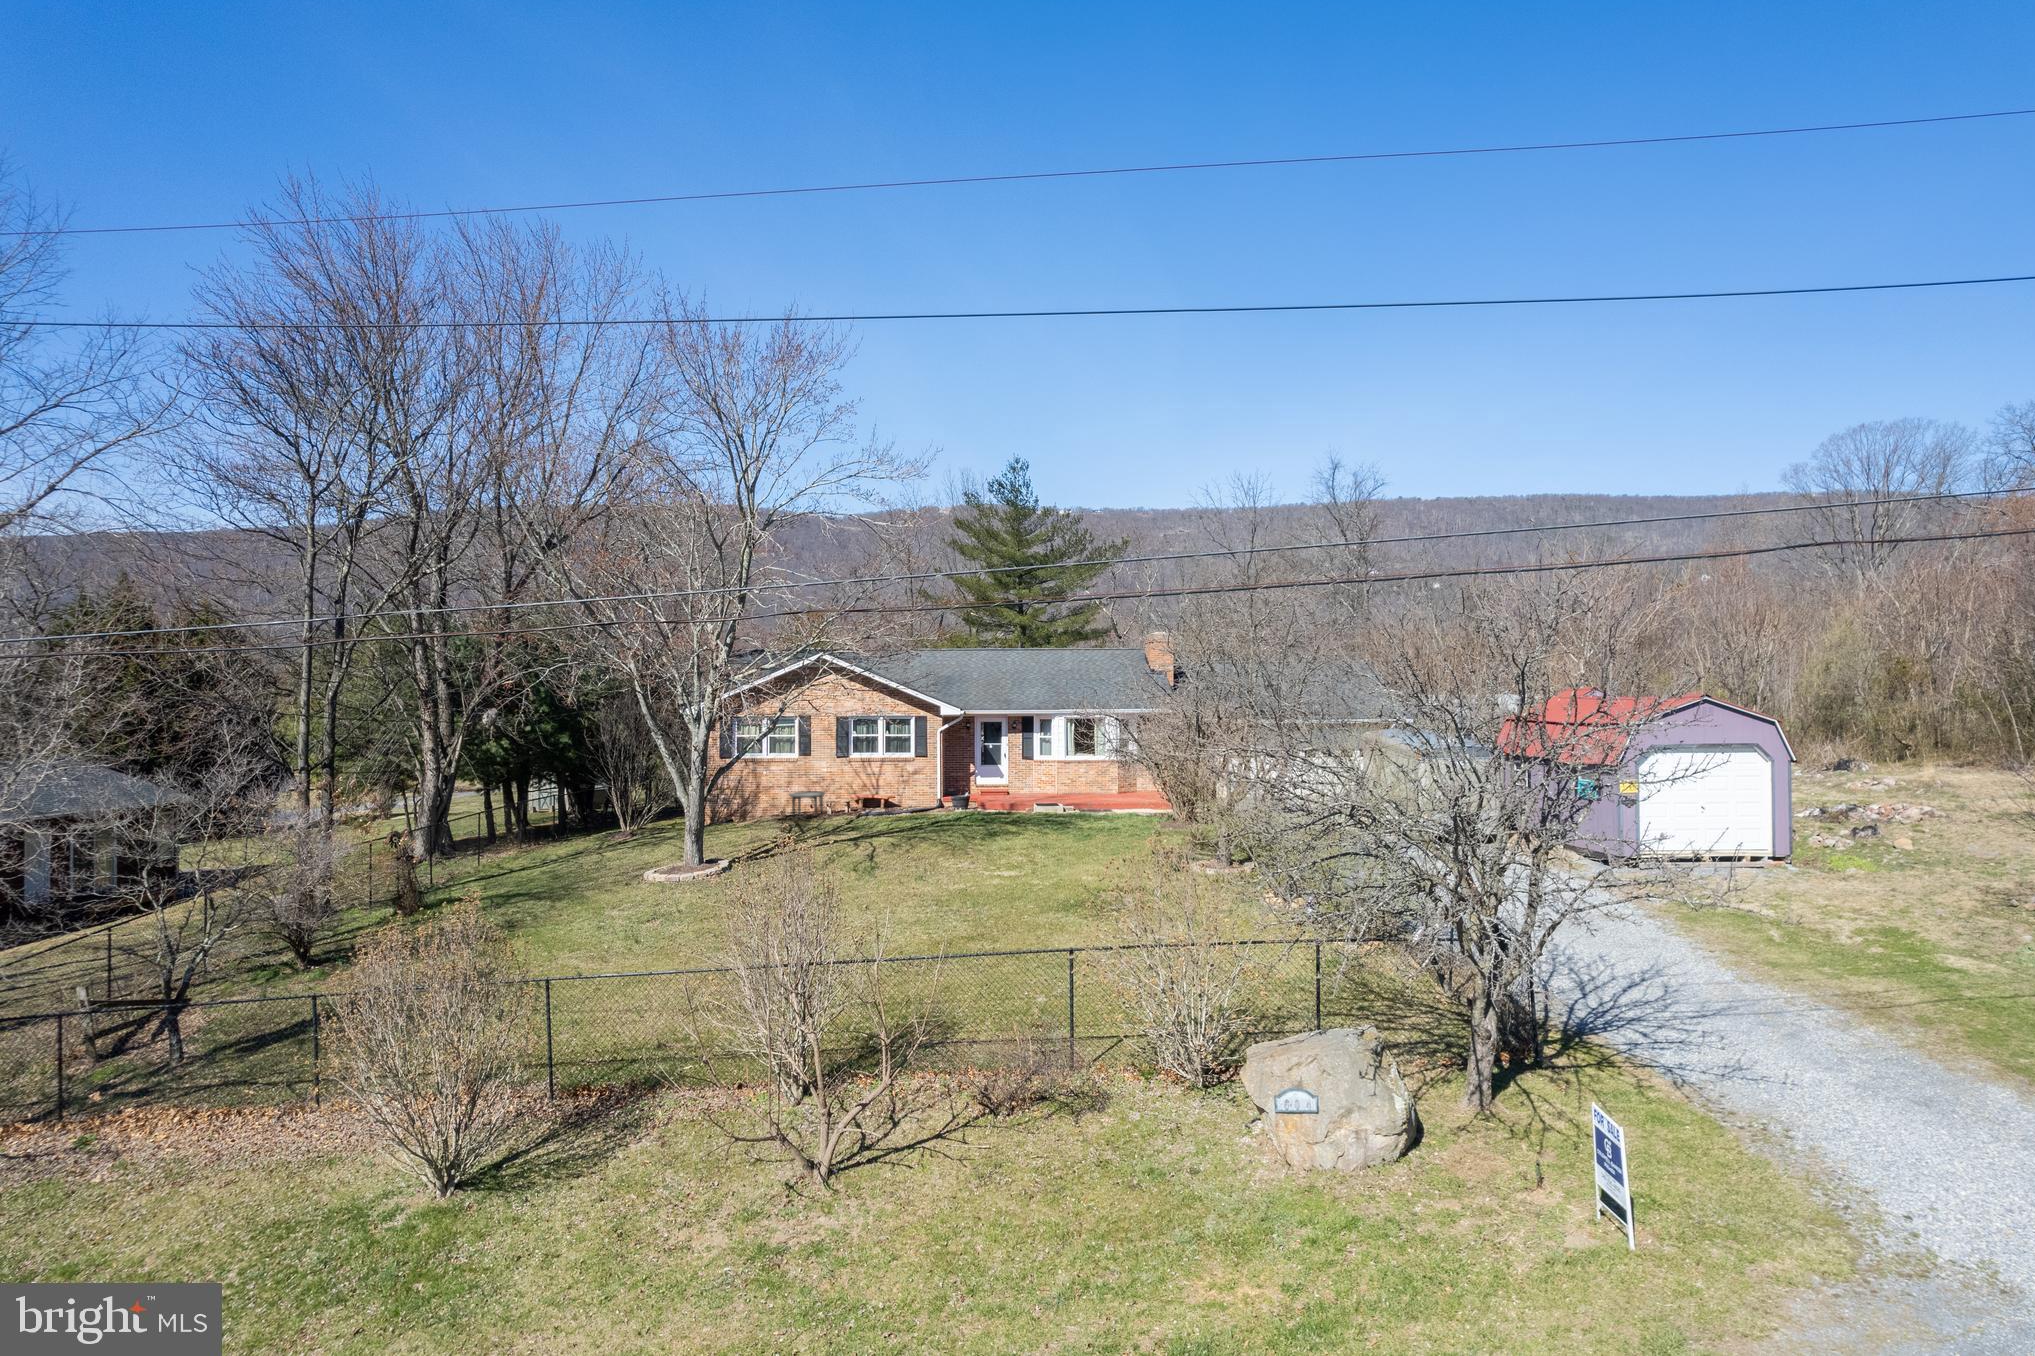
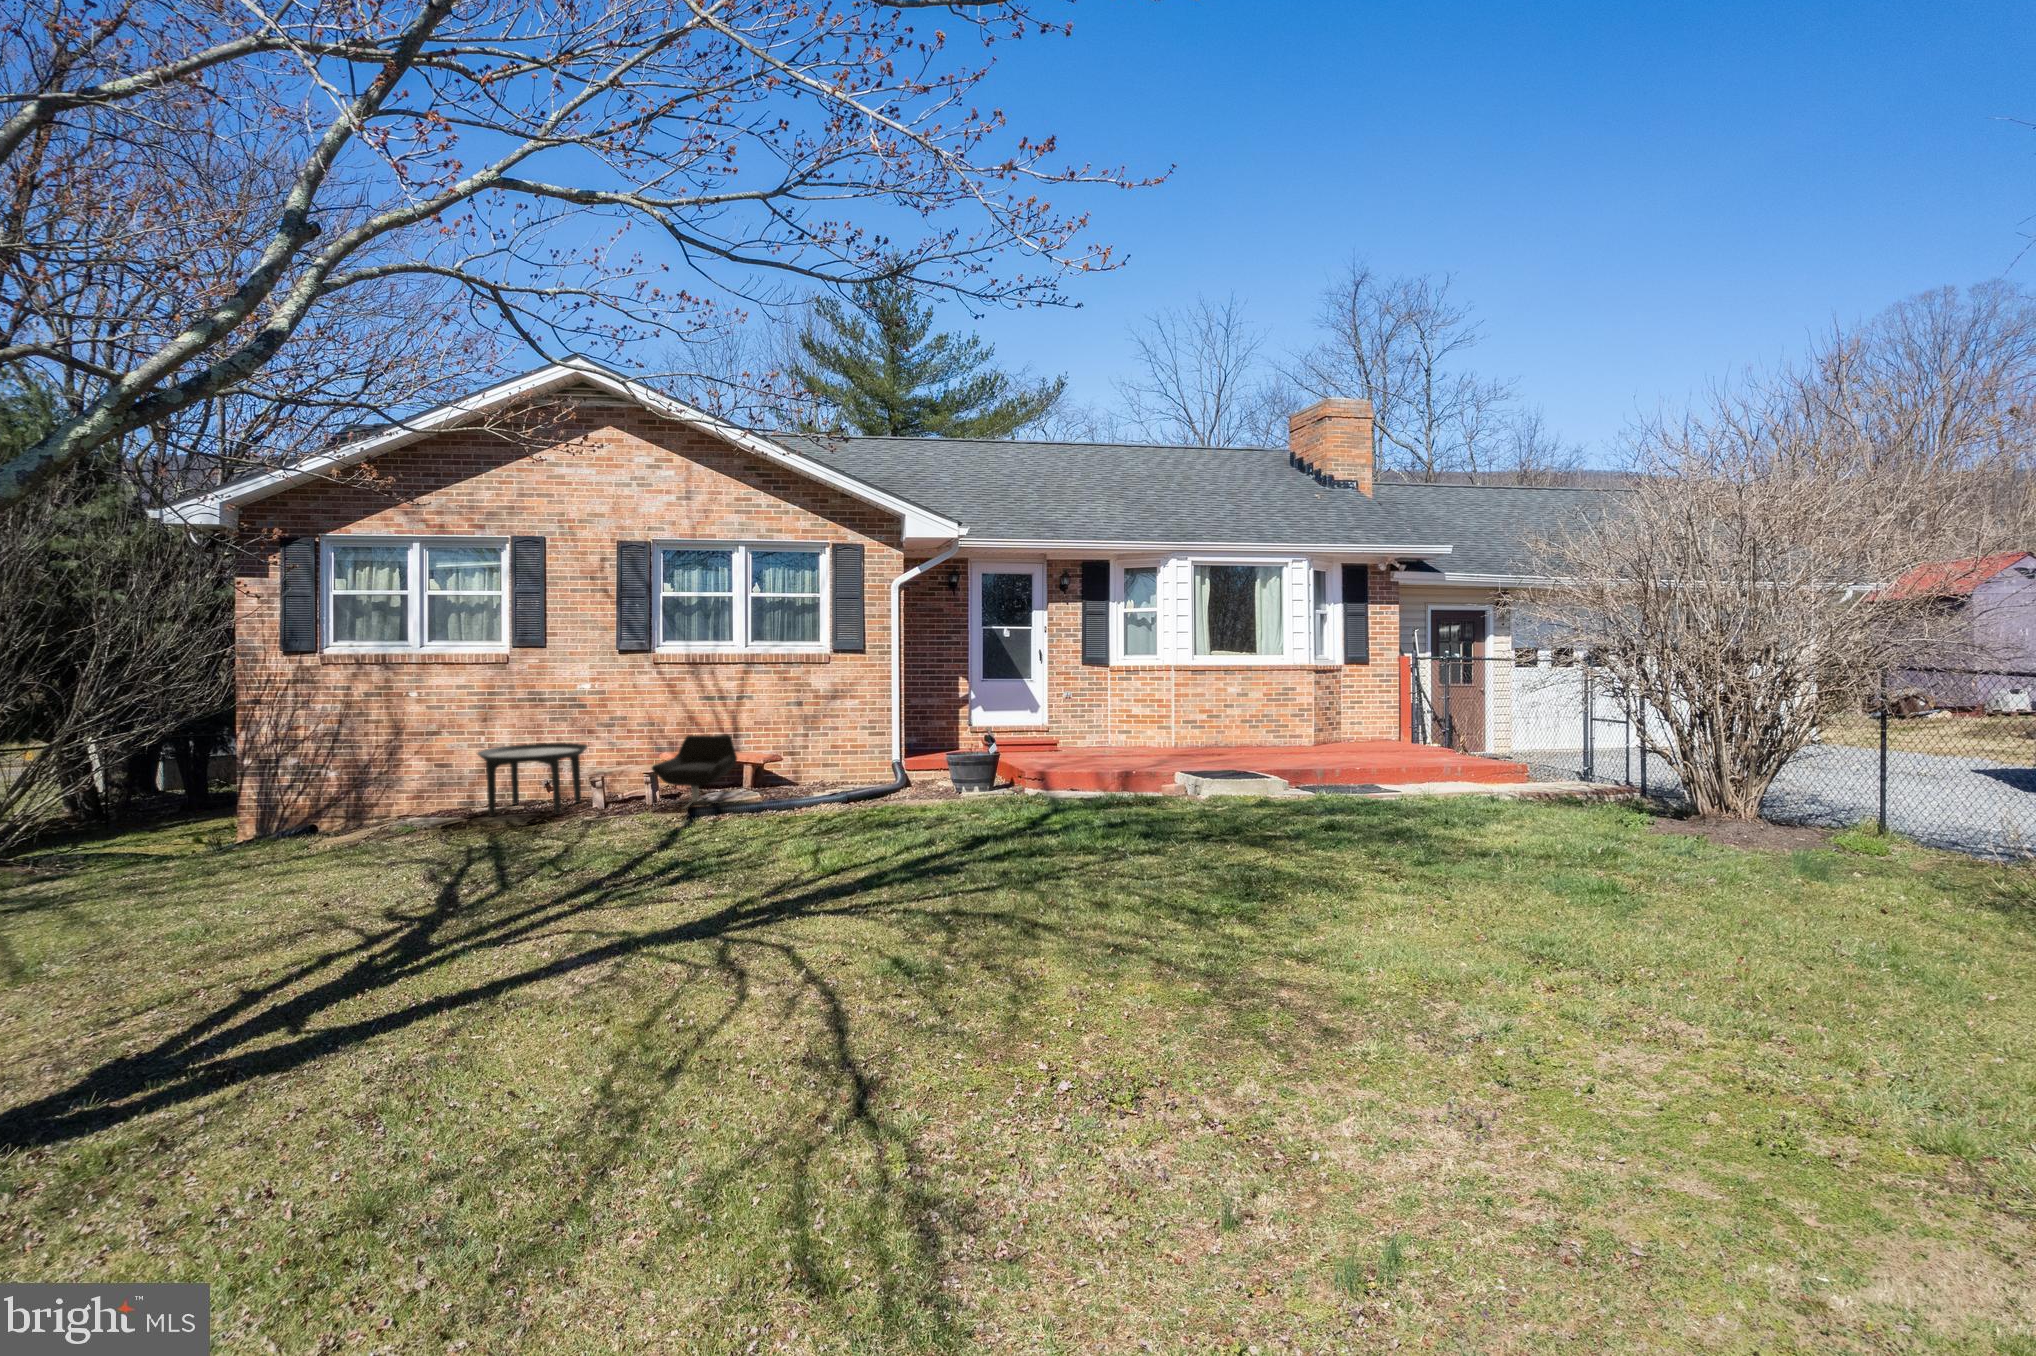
lounge chair: none [848,789,879,815] -> present [652,735,737,808]

